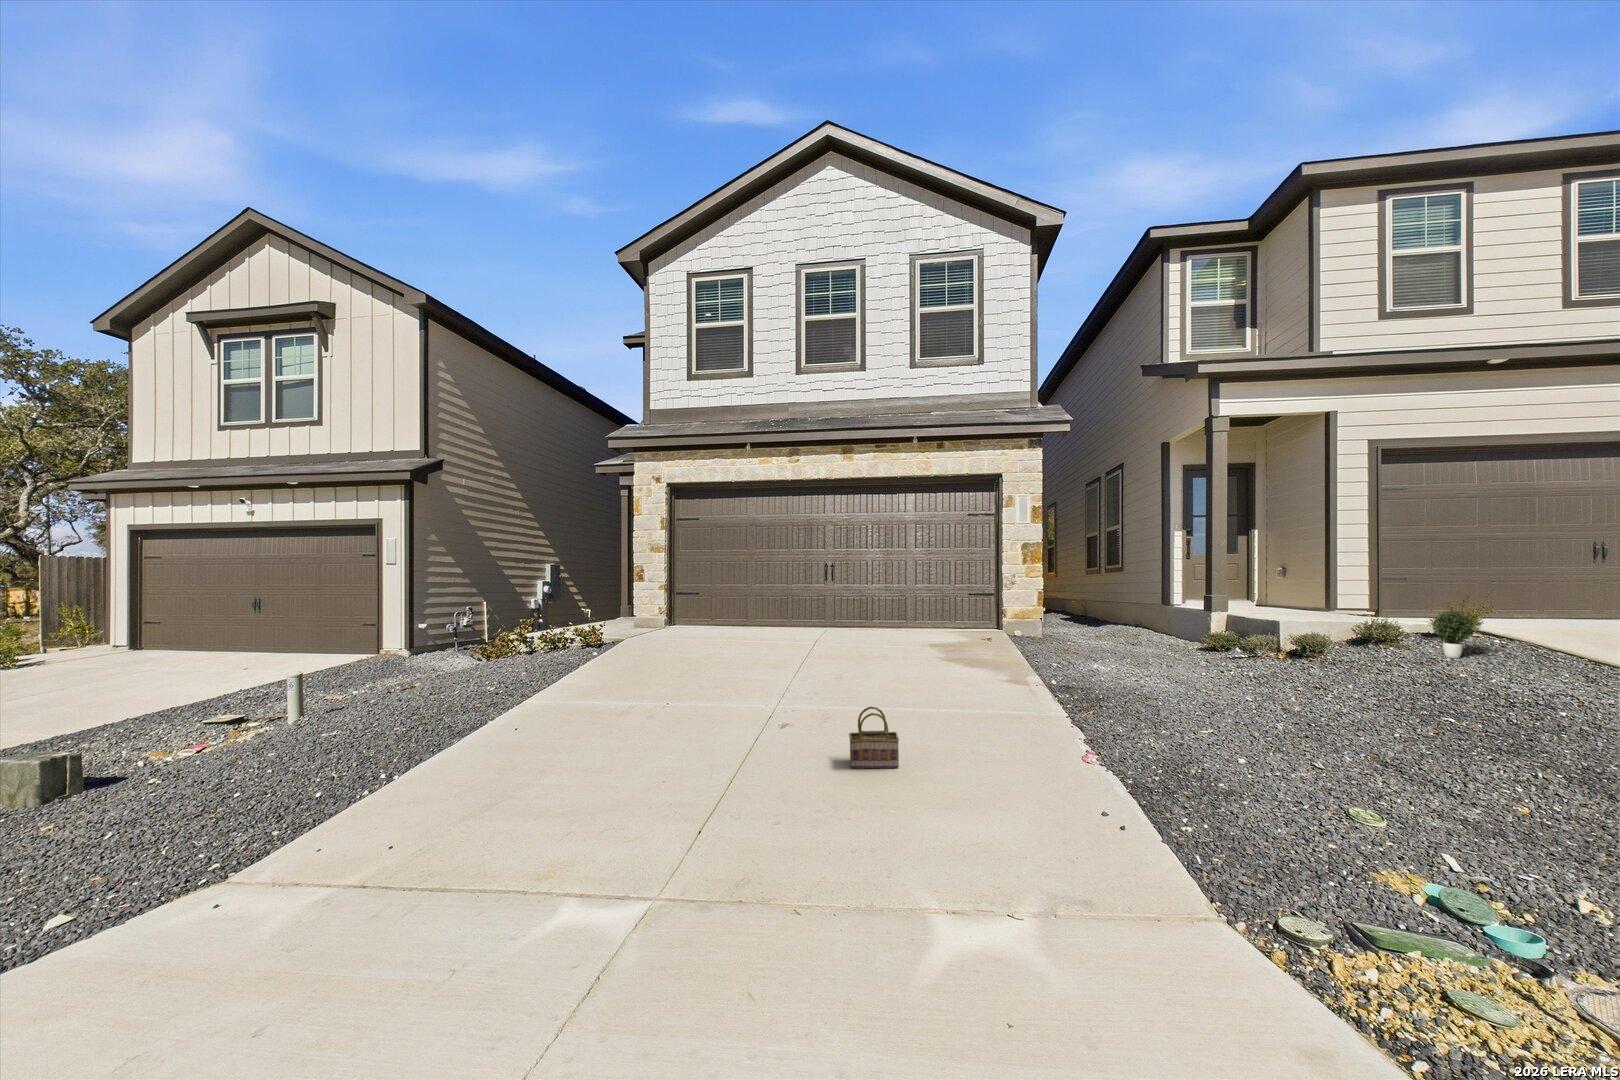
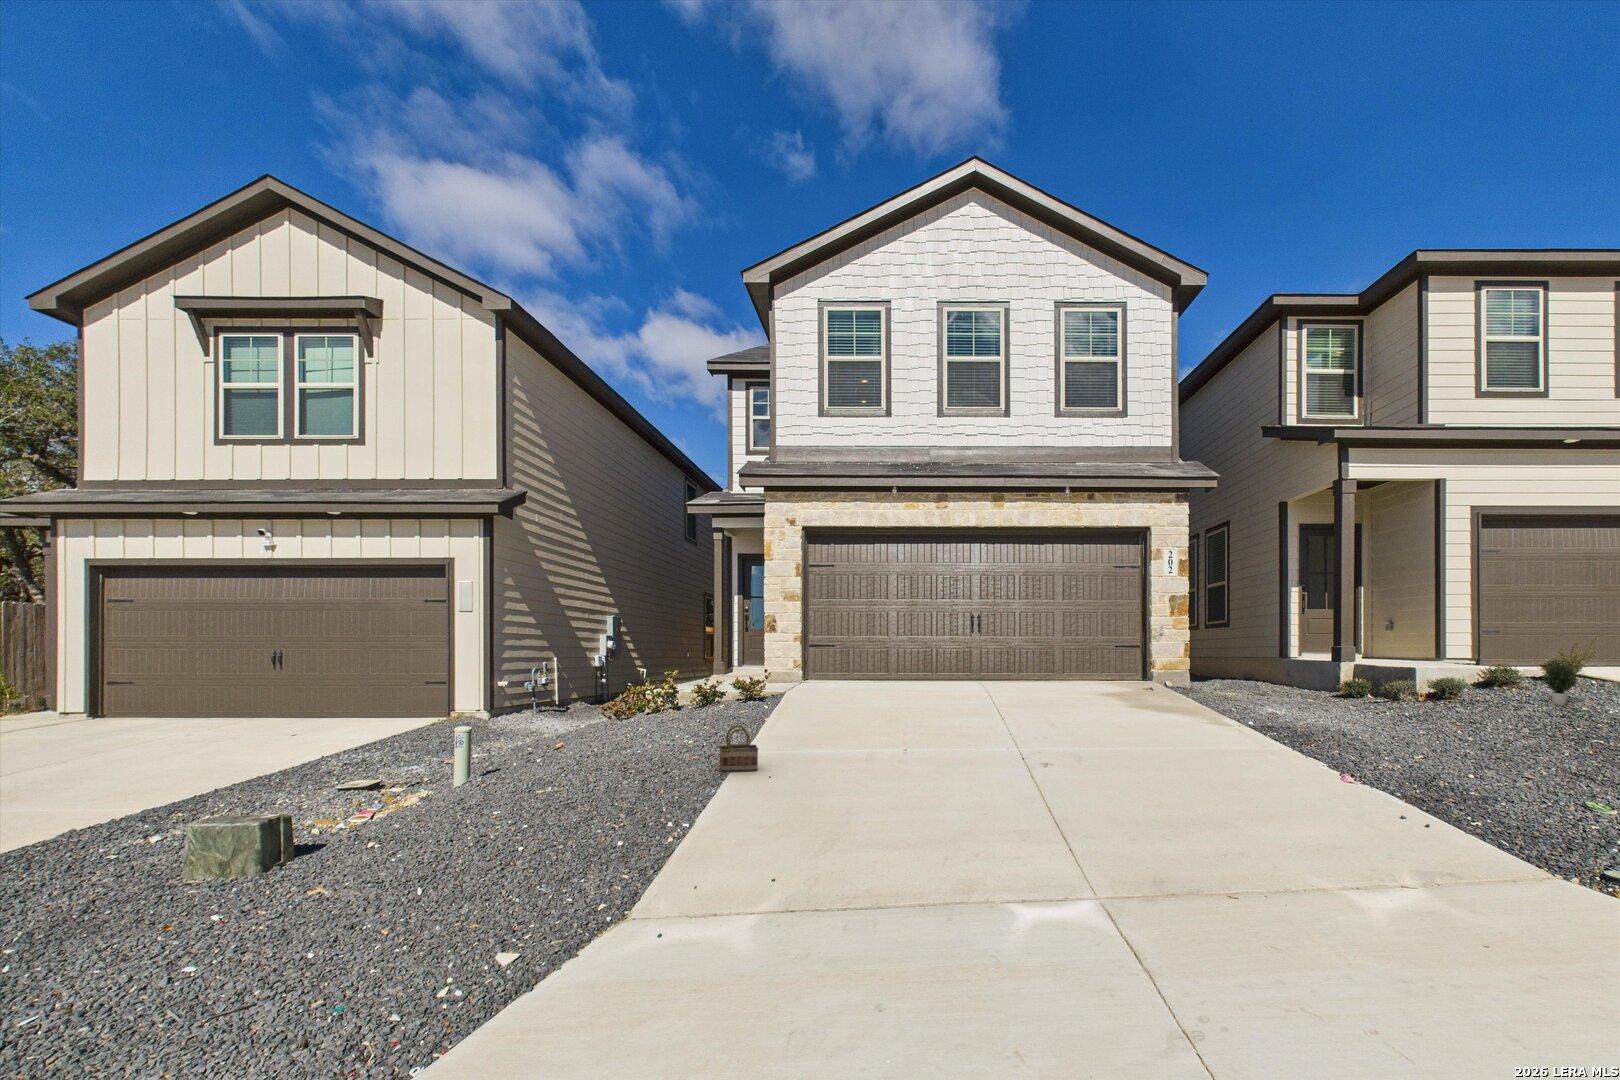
basket: present [849,707,899,768] -> present [719,725,758,772]

